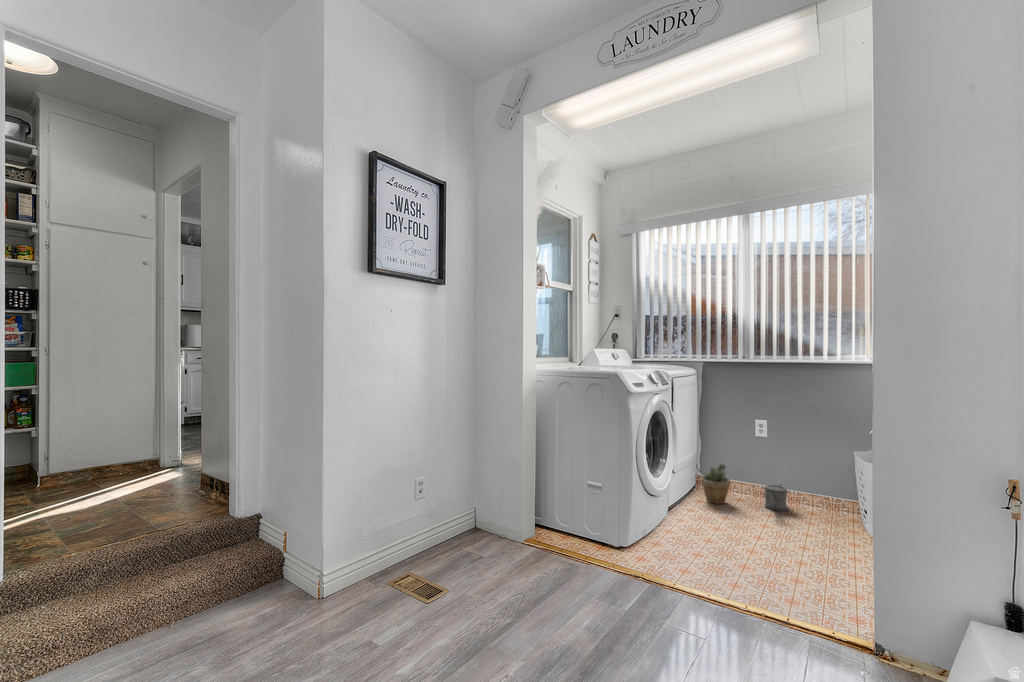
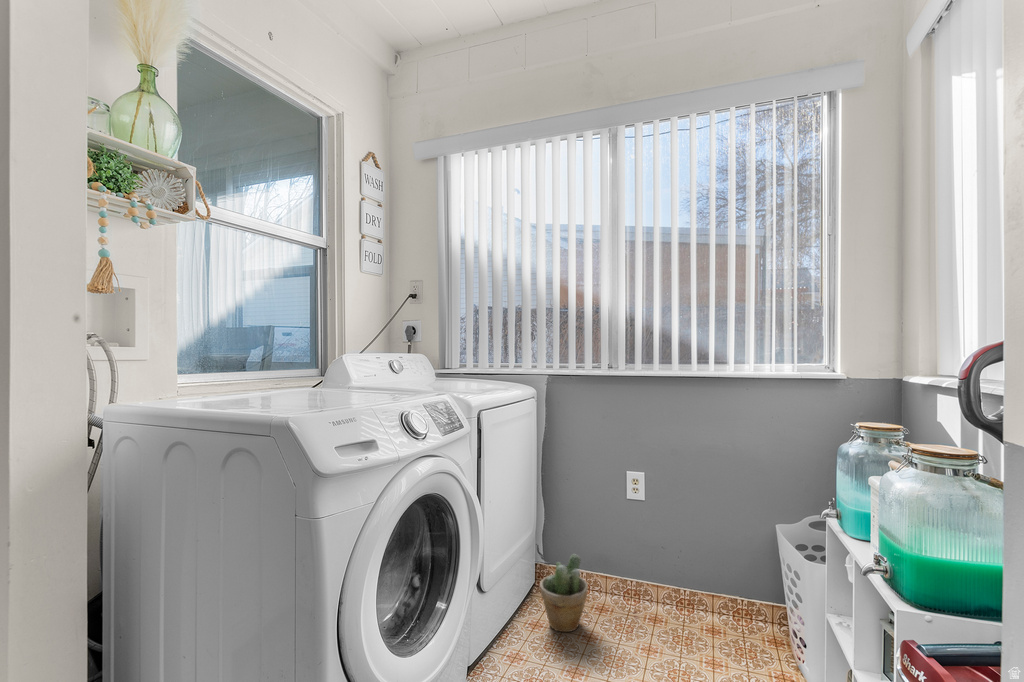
watering can: present [764,484,788,511] -> none [642,579,678,638]

